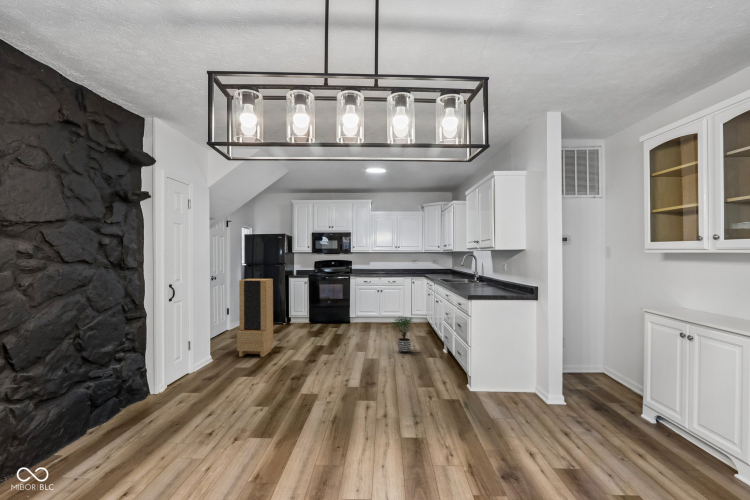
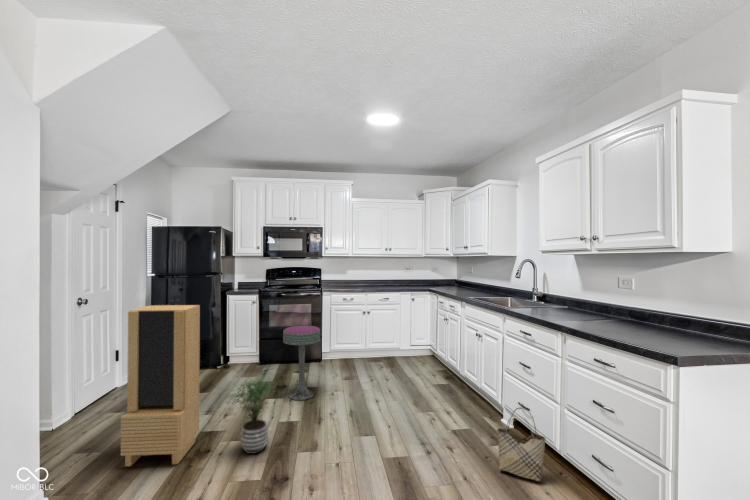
bar stool: none [320,296,342,339] -> present [283,325,320,400]
potted plant: present [393,317,412,353] -> present [227,378,274,454]
woven basket: none [423,334,446,370] -> present [497,407,546,481]

